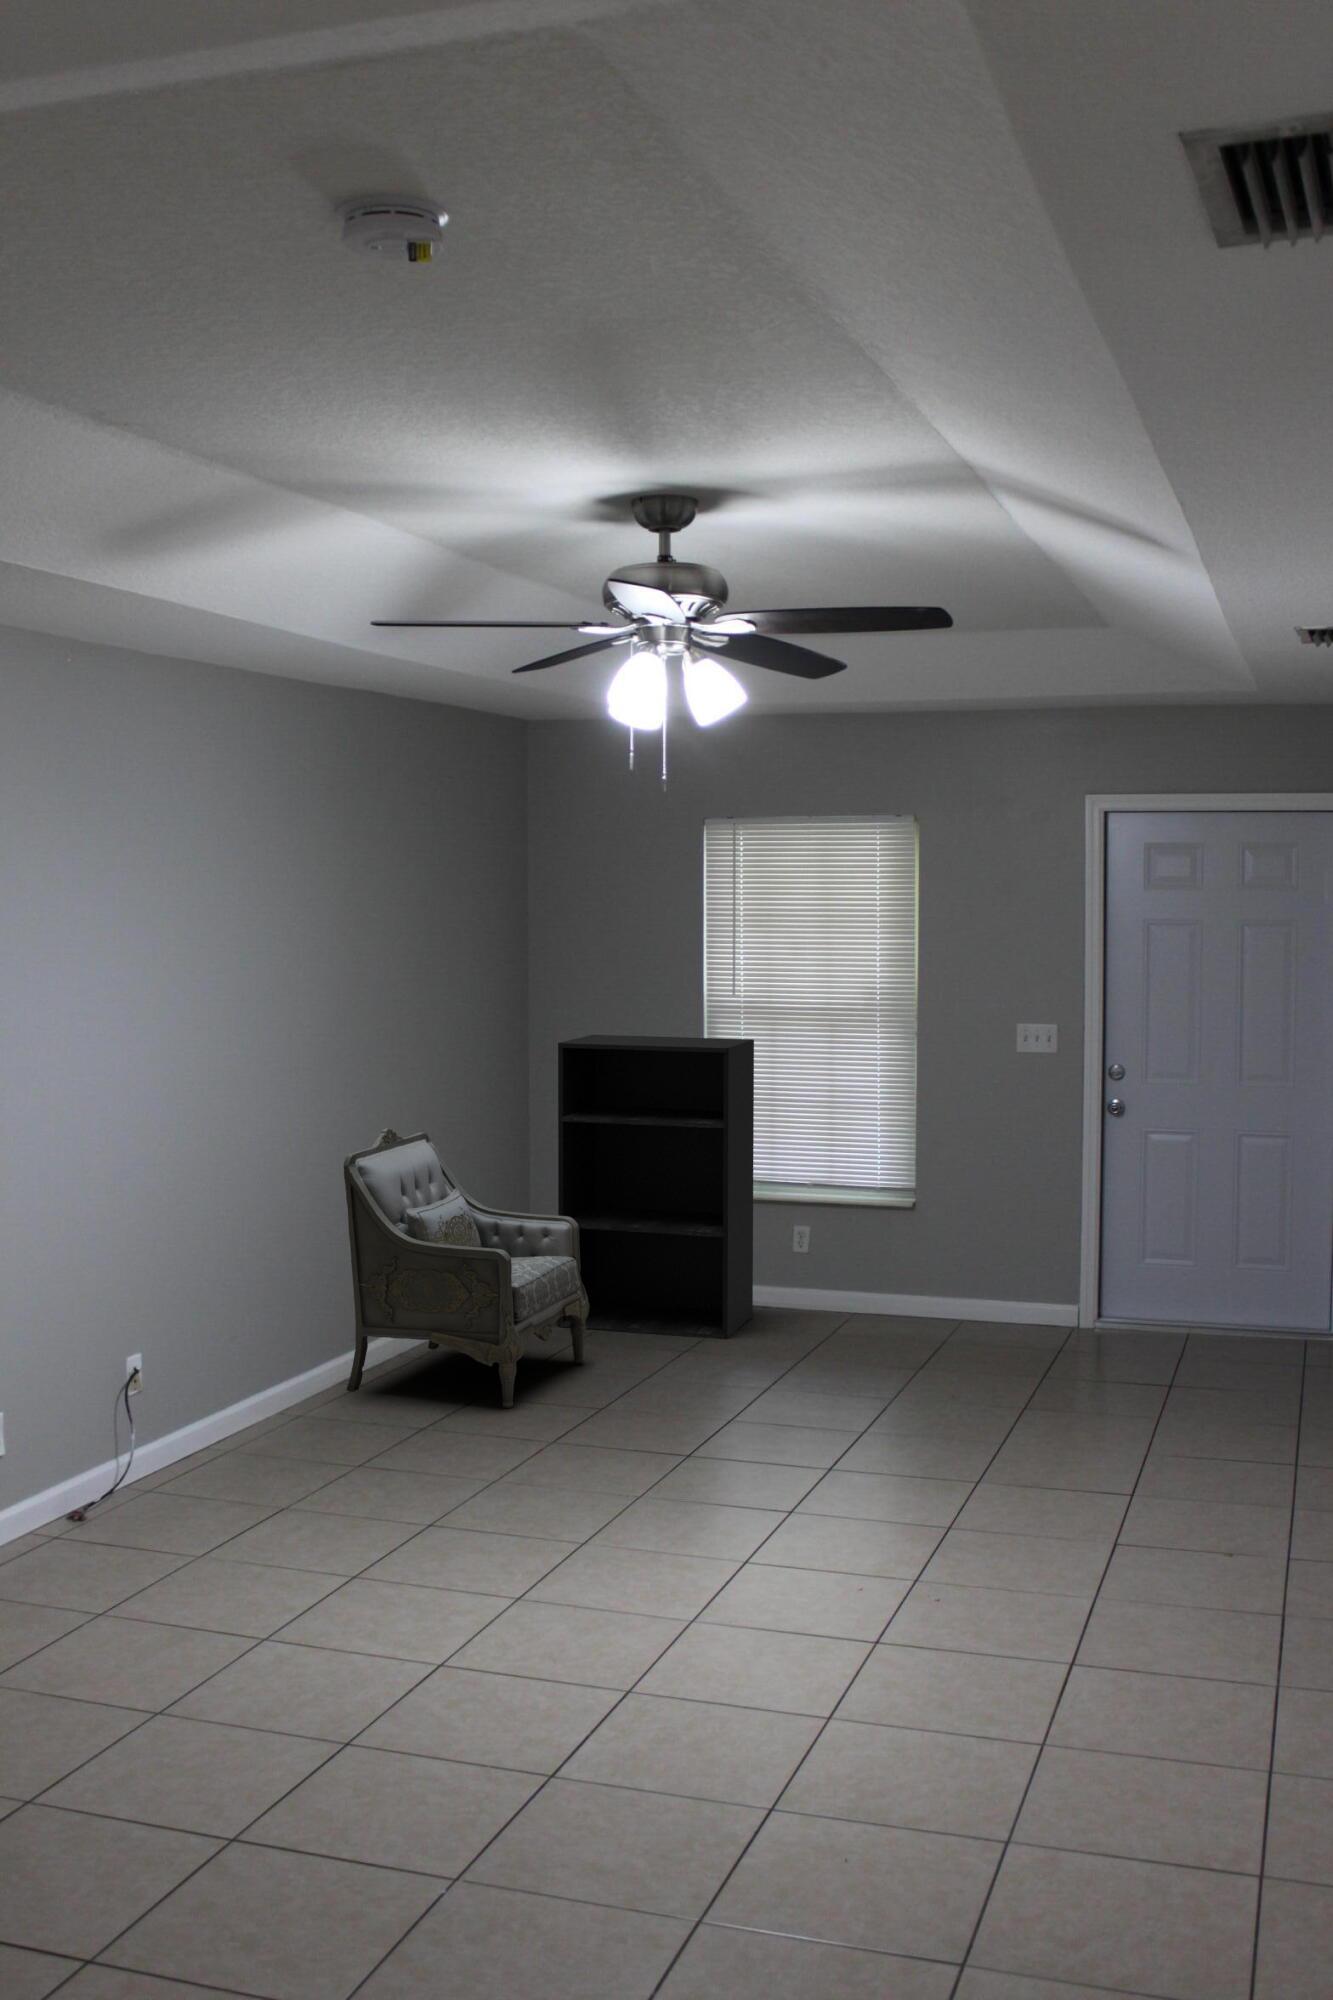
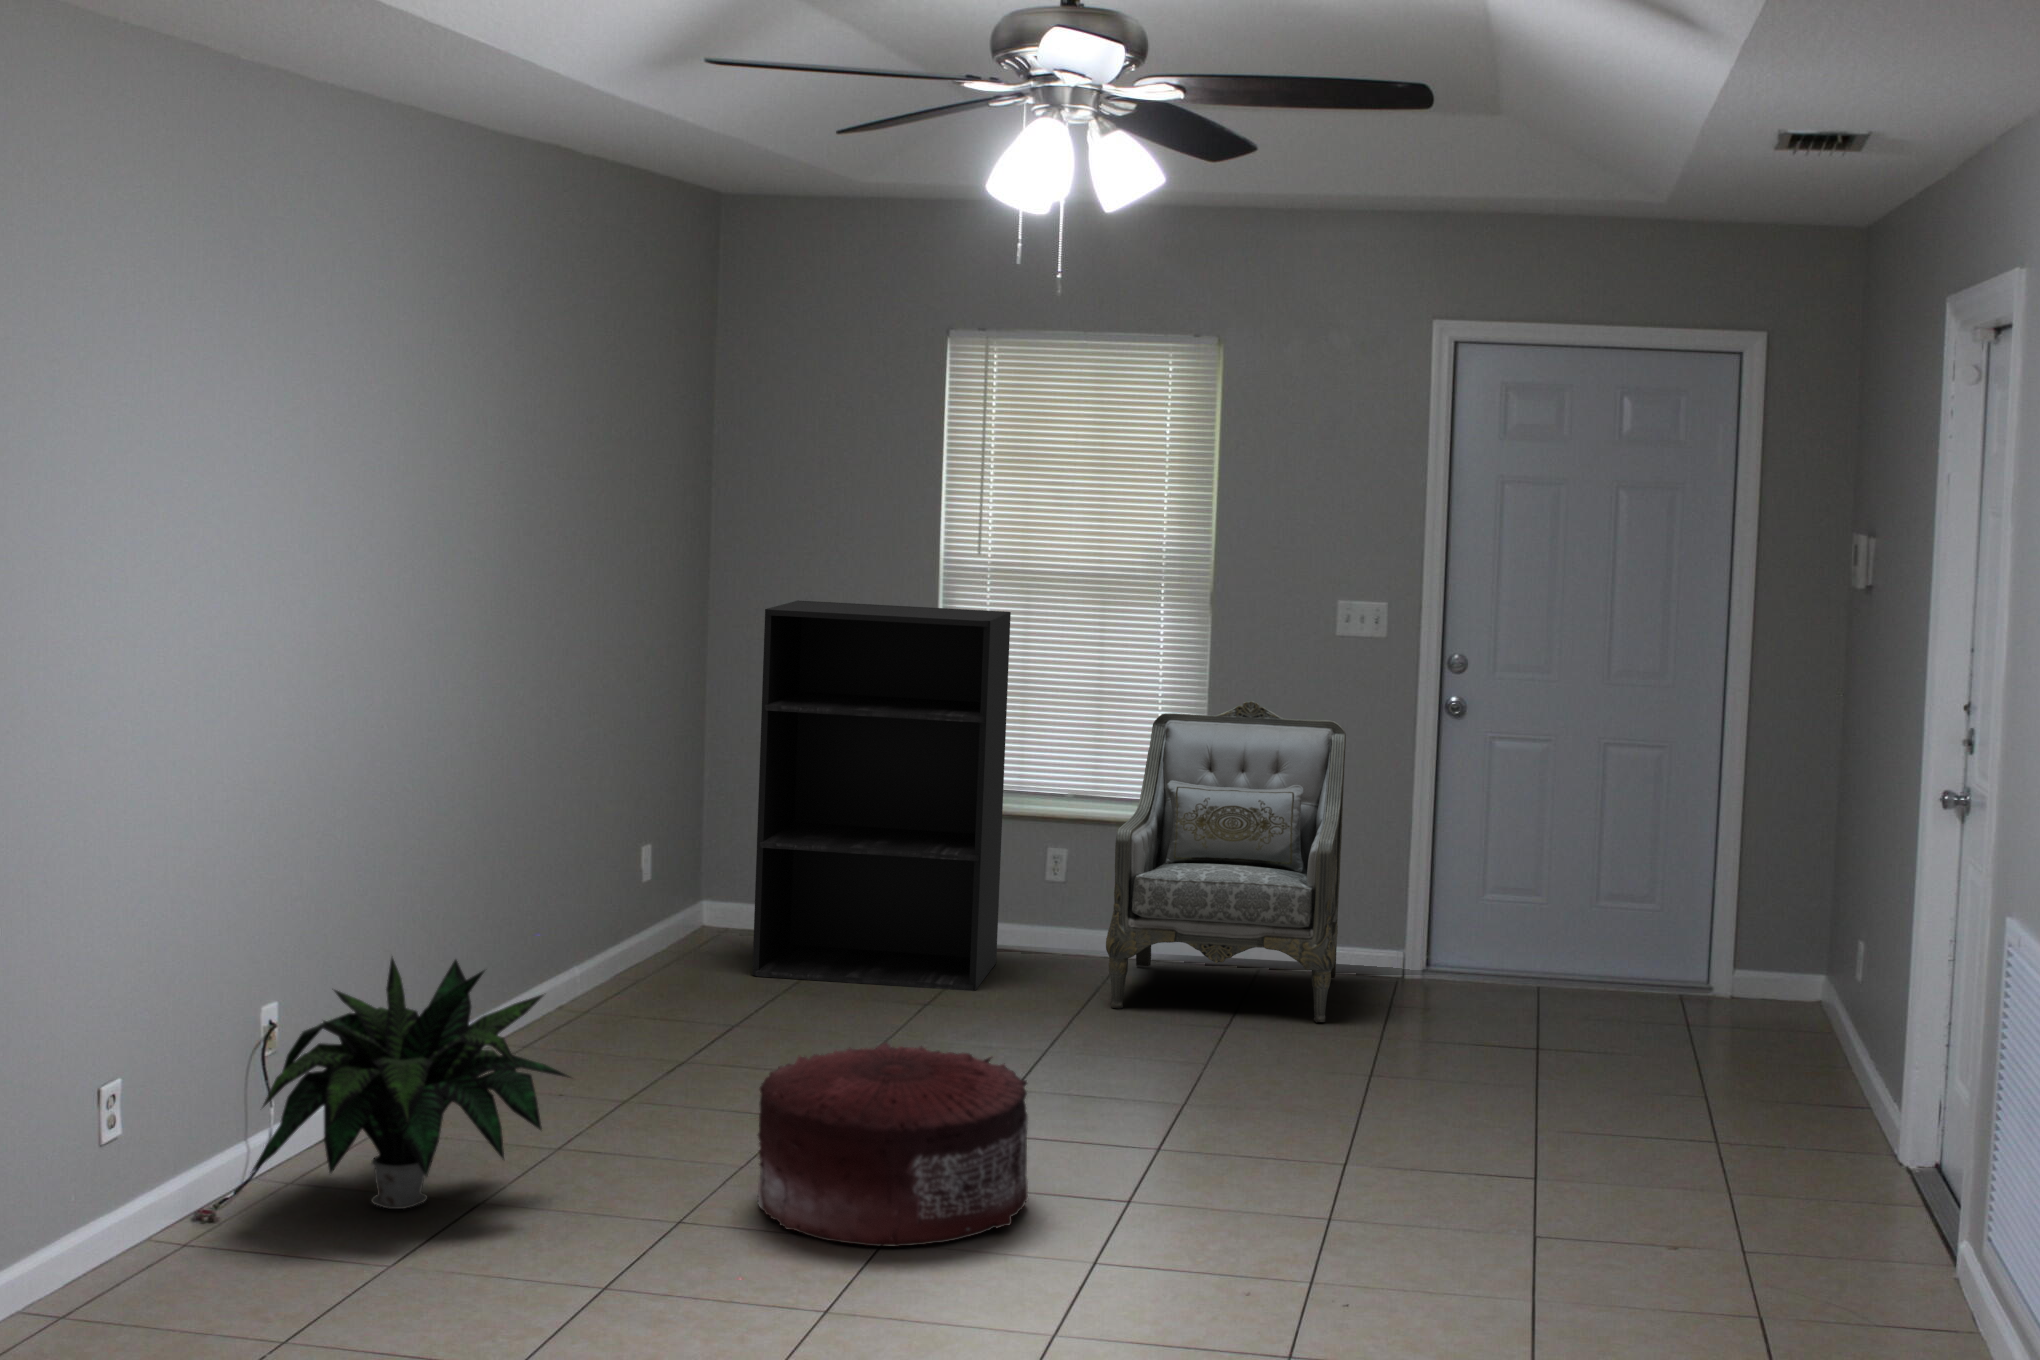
armchair: present [343,1128,590,1408] -> present [1106,701,1346,1022]
potted plant: none [103,1319,352,1513] -> present [250,958,570,1209]
pouf: none [481,1387,697,1554] -> present [758,1043,1028,1247]

